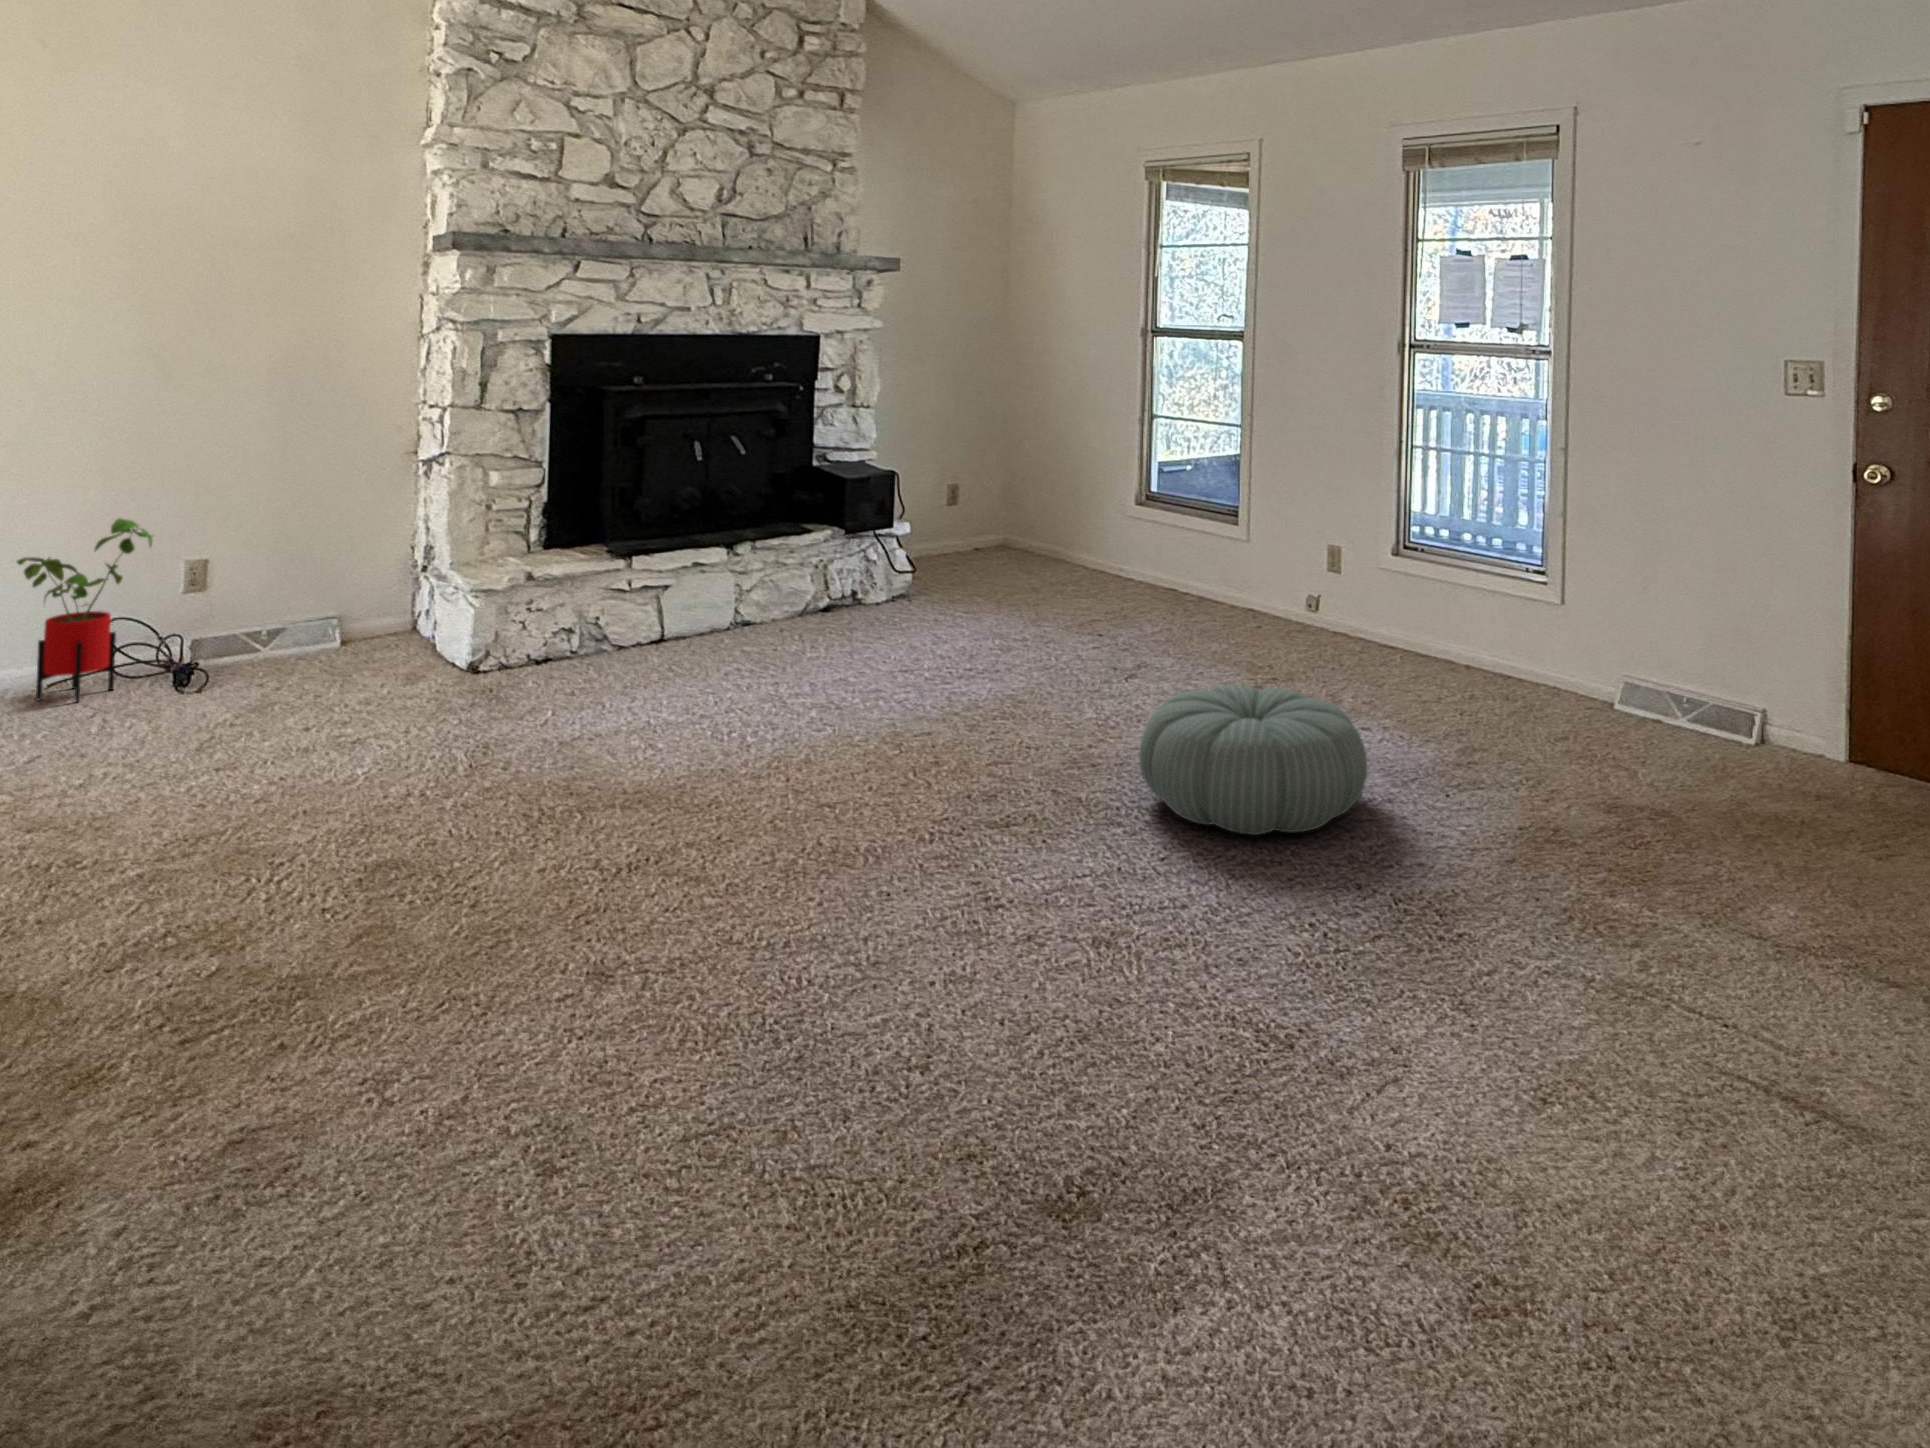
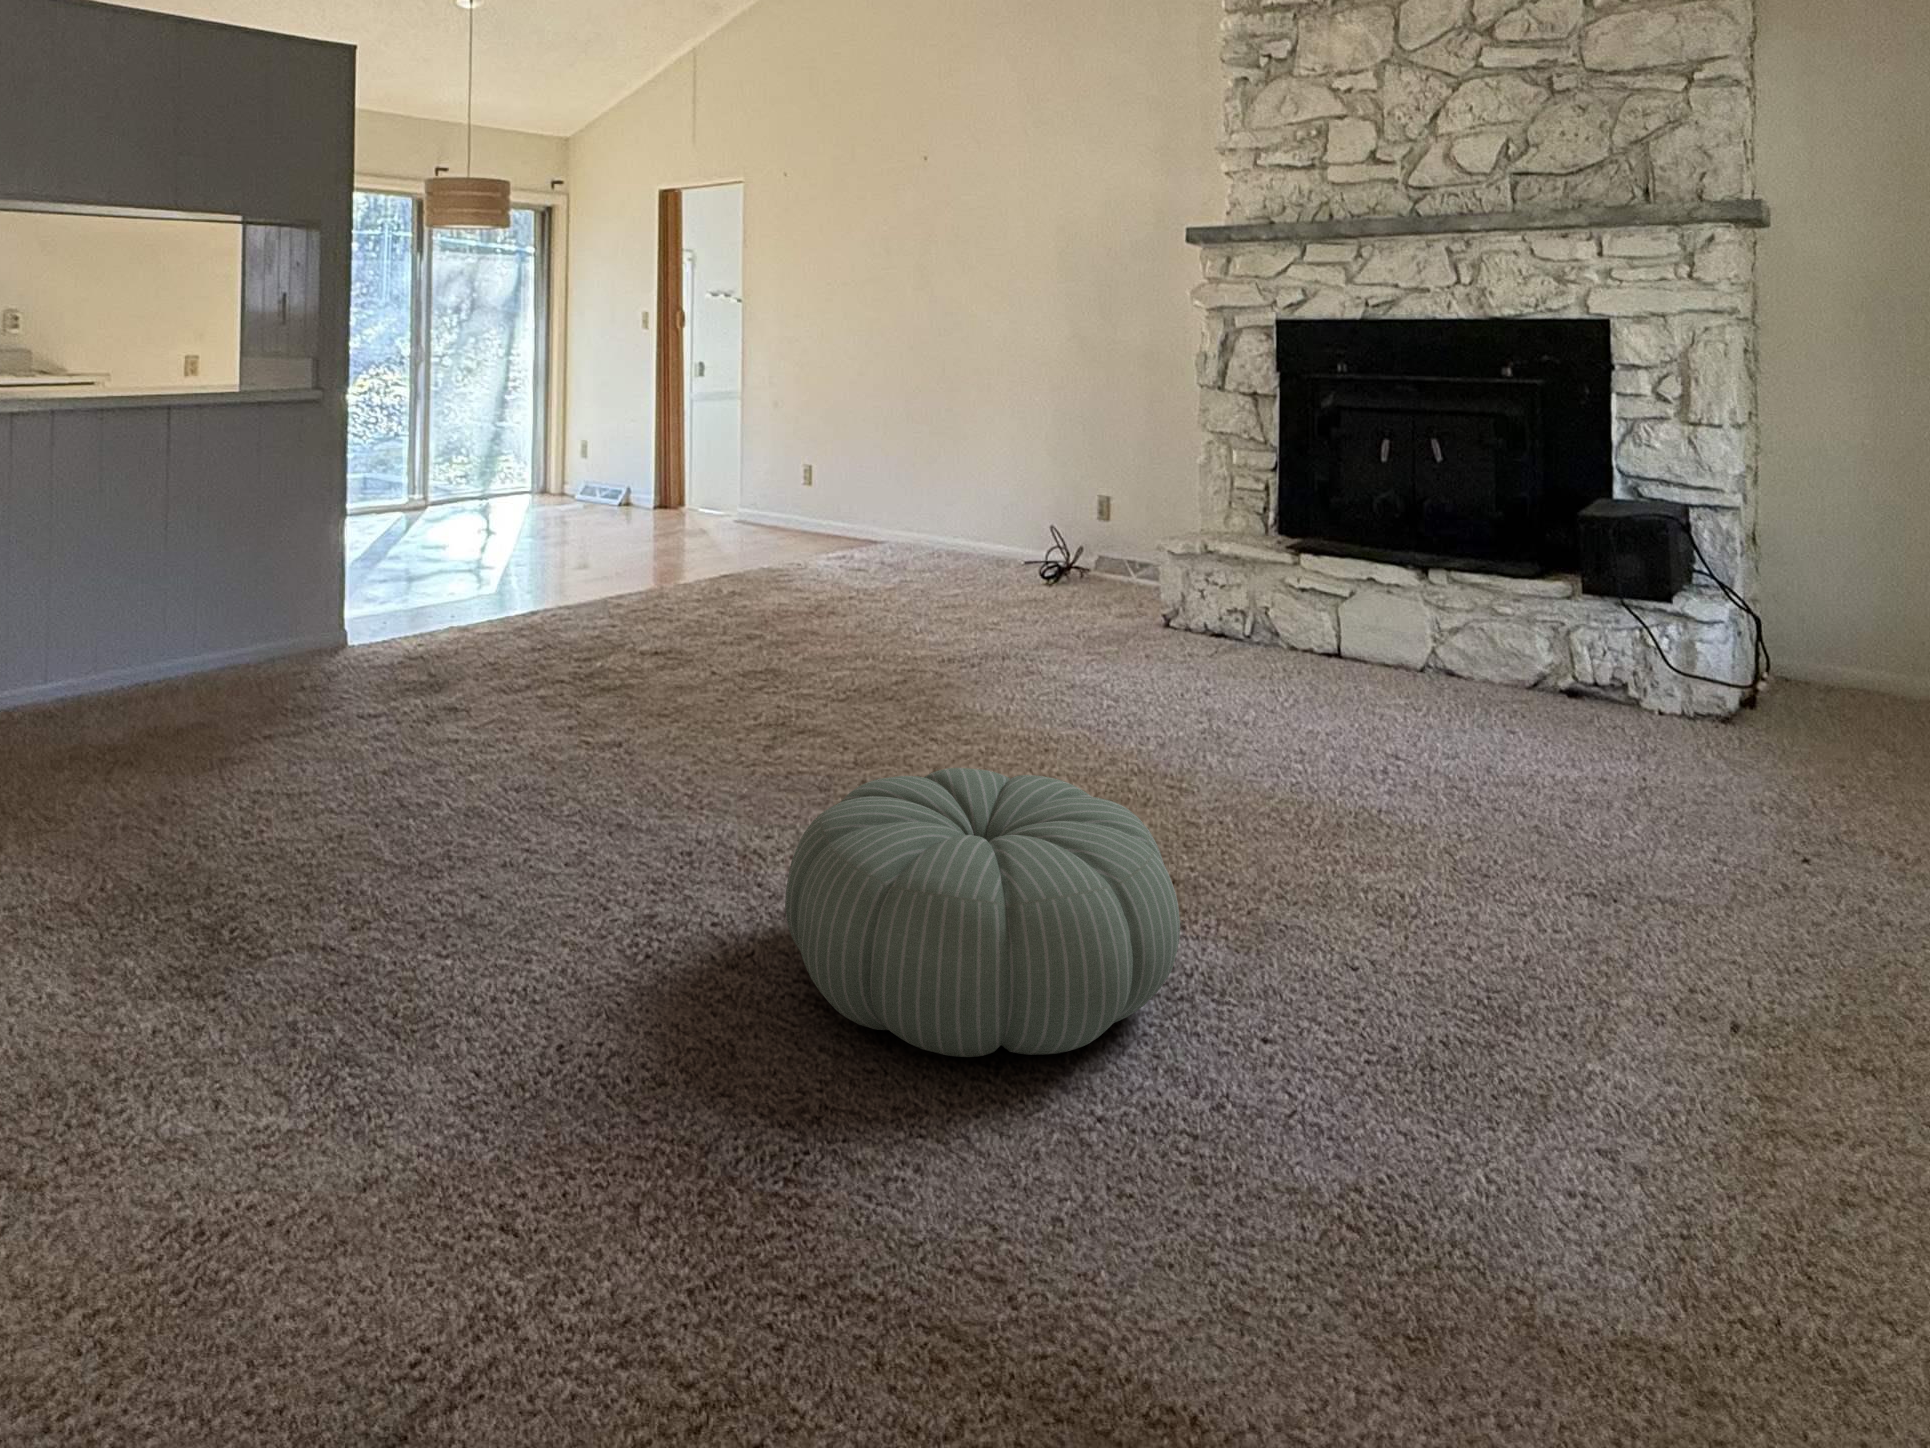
house plant: present [17,518,152,702] -> none [974,453,1052,576]

